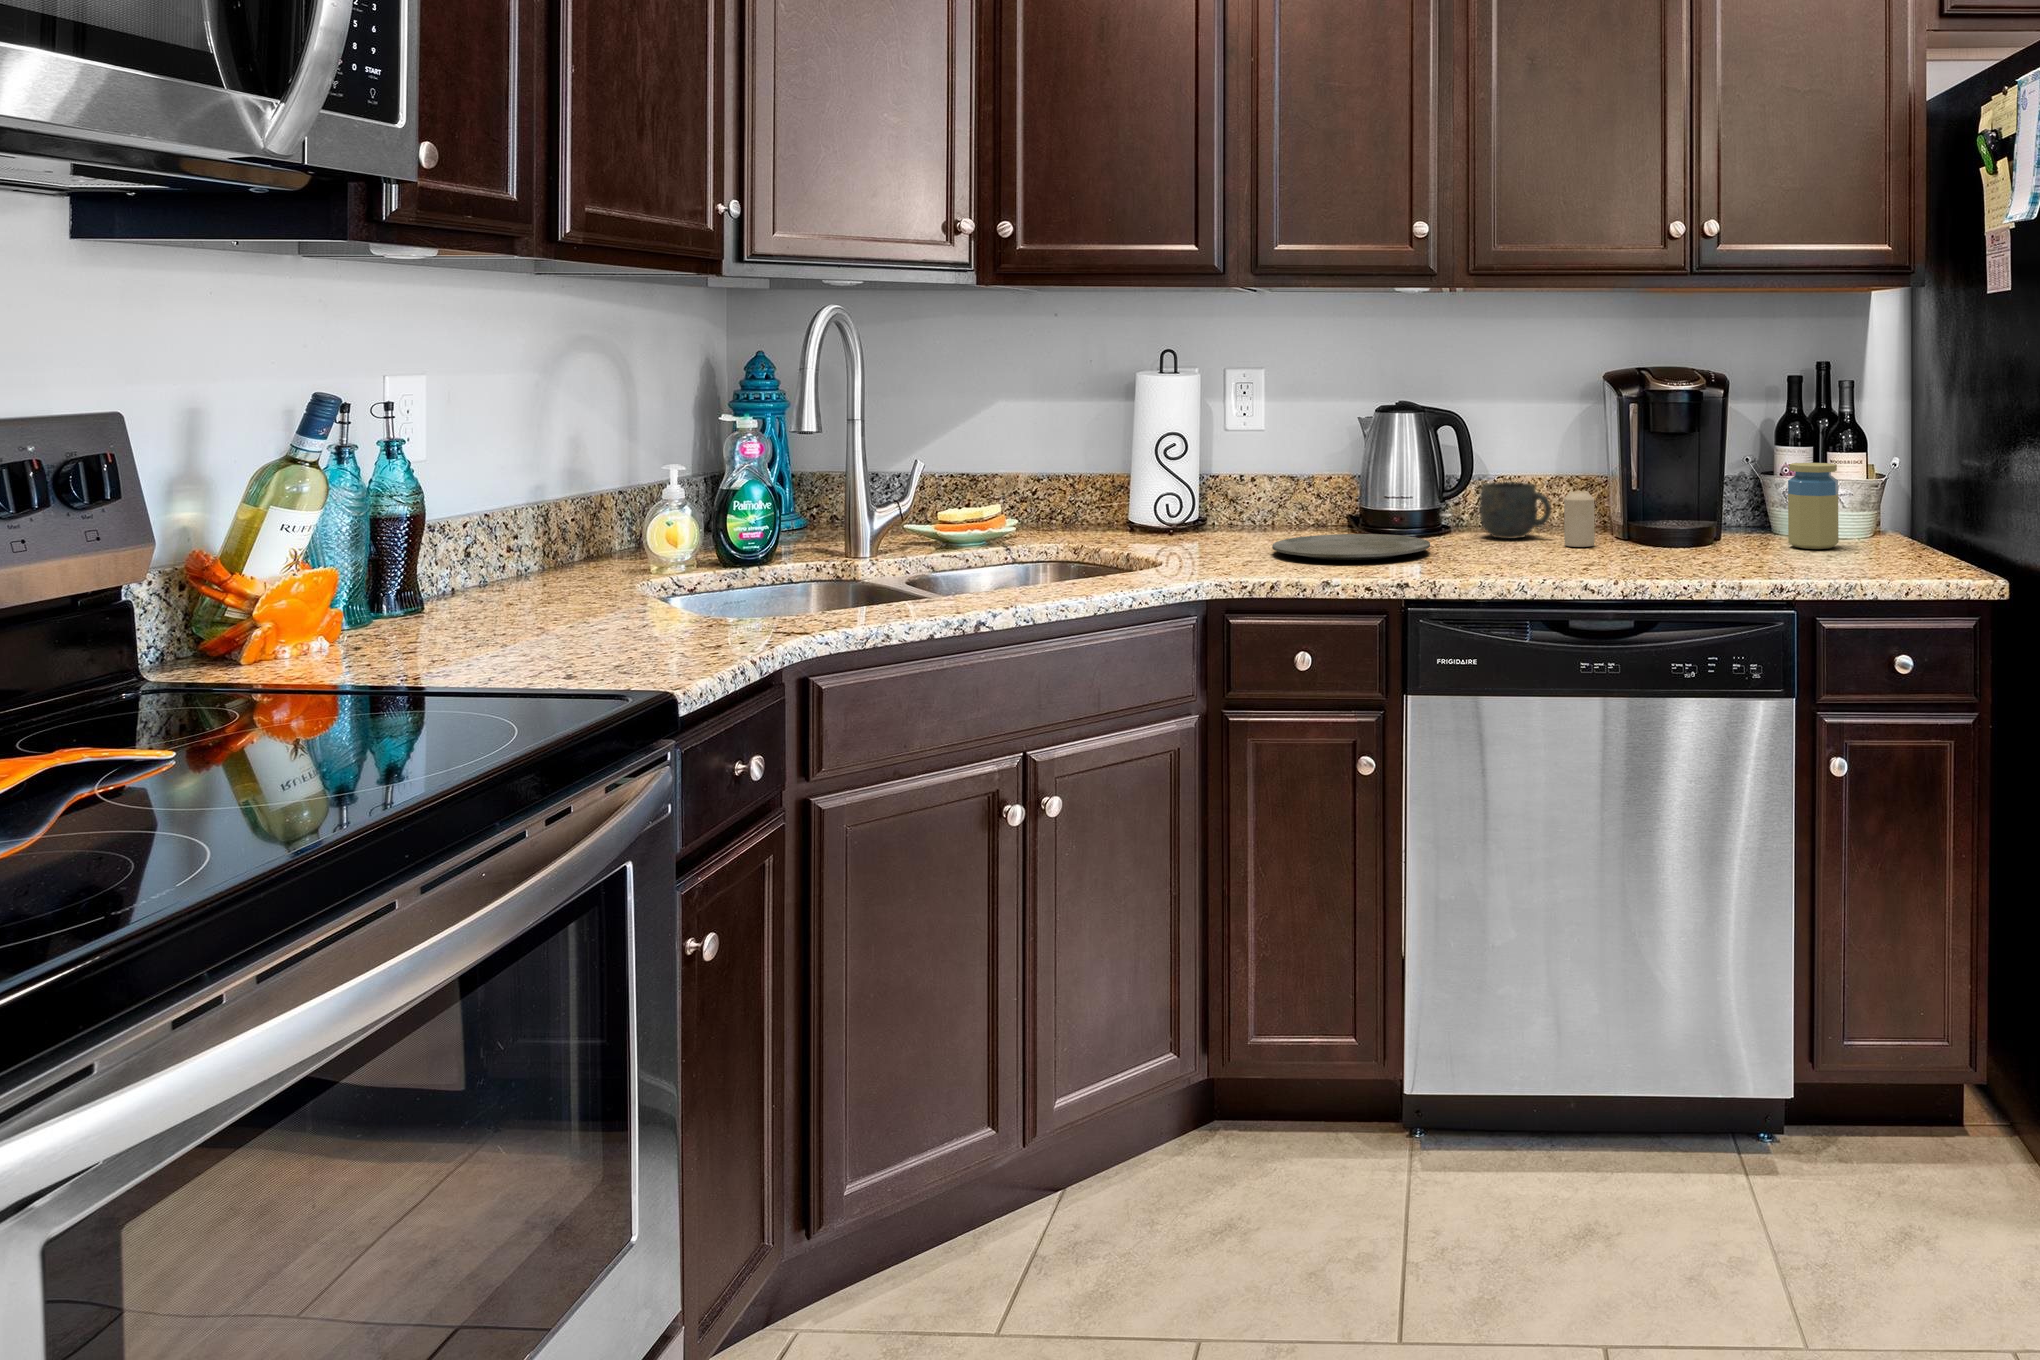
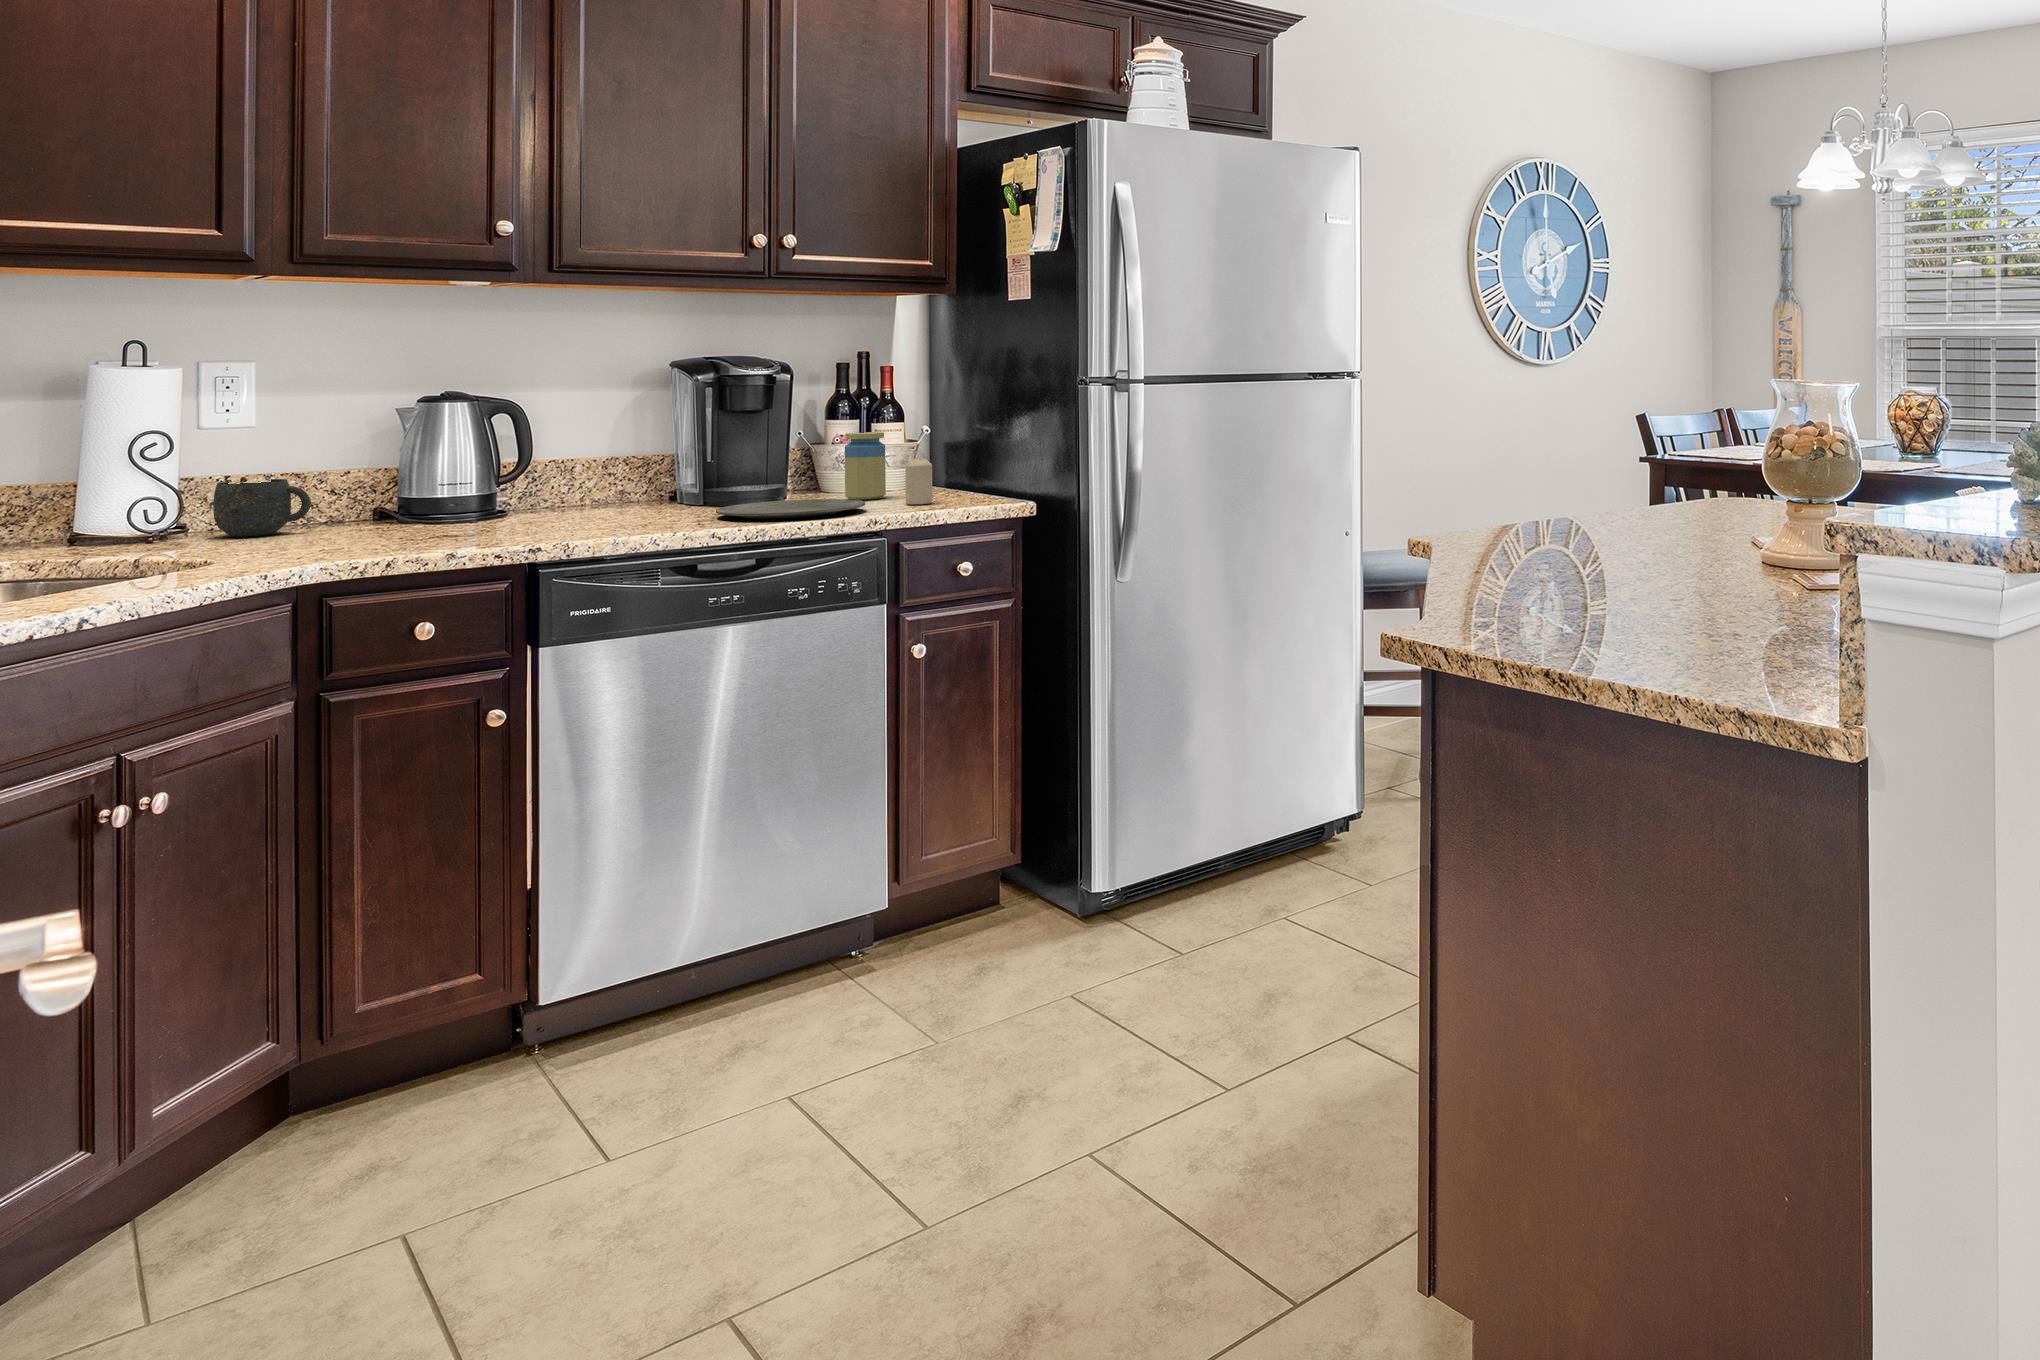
mug: present [1480,482,1552,539] -> present [213,479,311,537]
candle: present [1564,490,1595,547] -> present [905,458,932,504]
plate: present [1272,534,1430,560] -> present [716,499,865,519]

